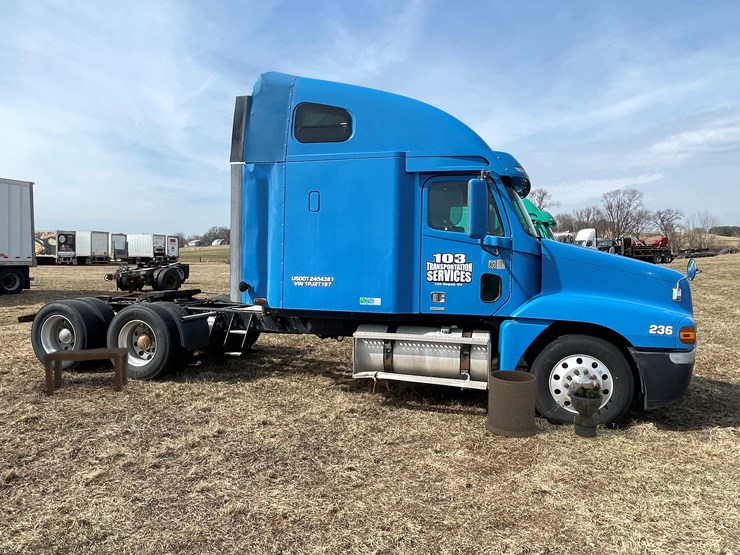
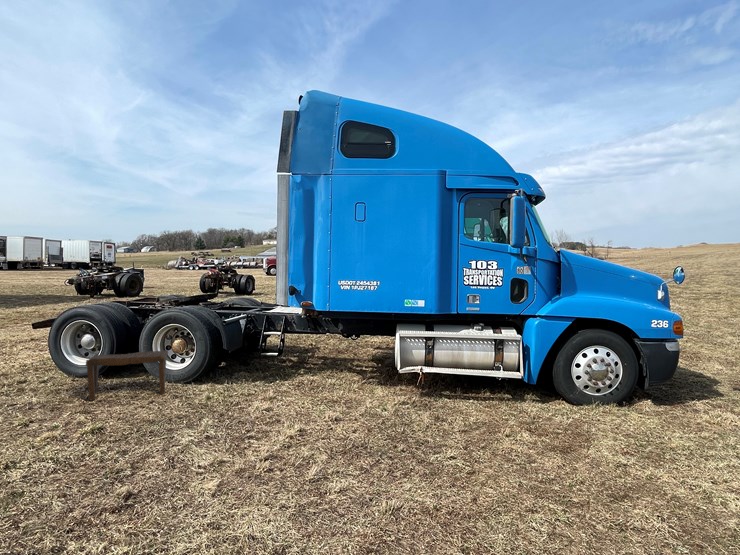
trash can: present [485,370,537,437] -> none [521,361,567,418]
planter: present [570,385,603,437] -> none [592,372,621,415]

